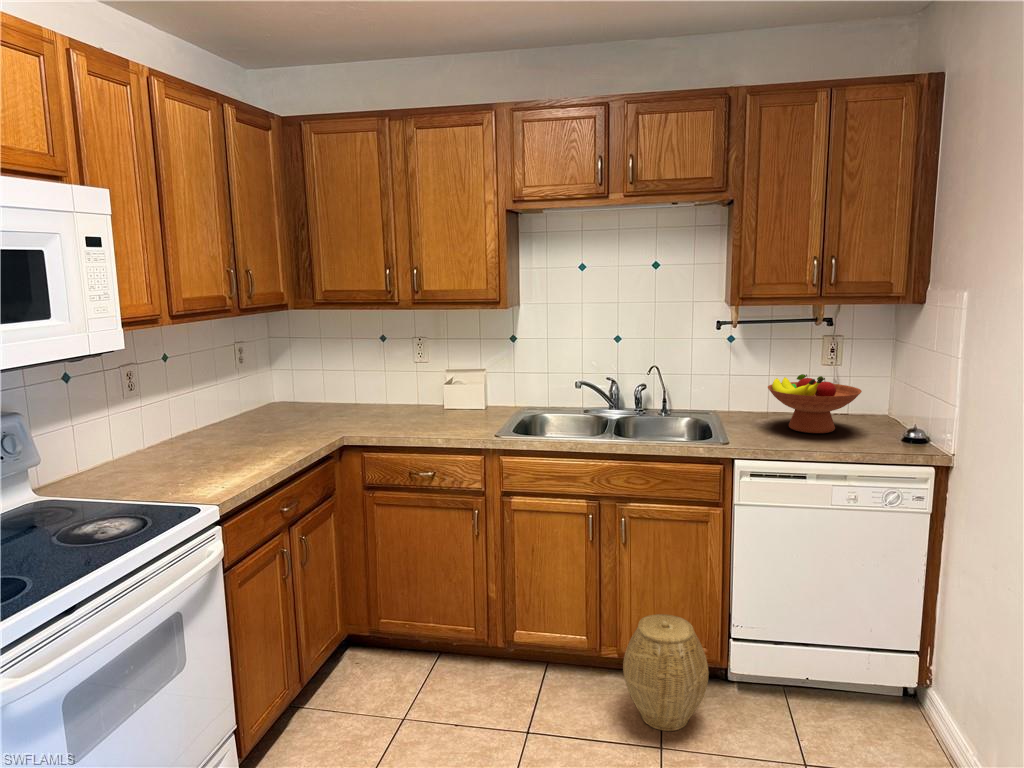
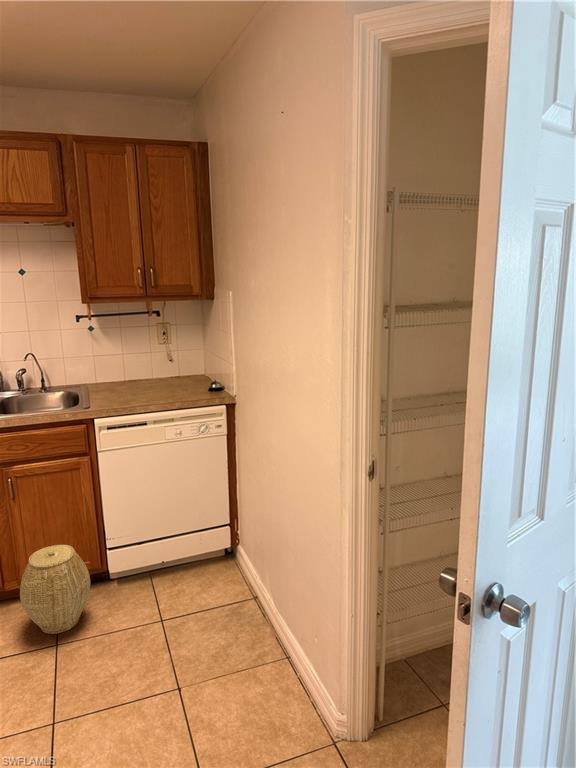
fruit bowl: present [768,374,862,433] -> none [118,351,181,392]

